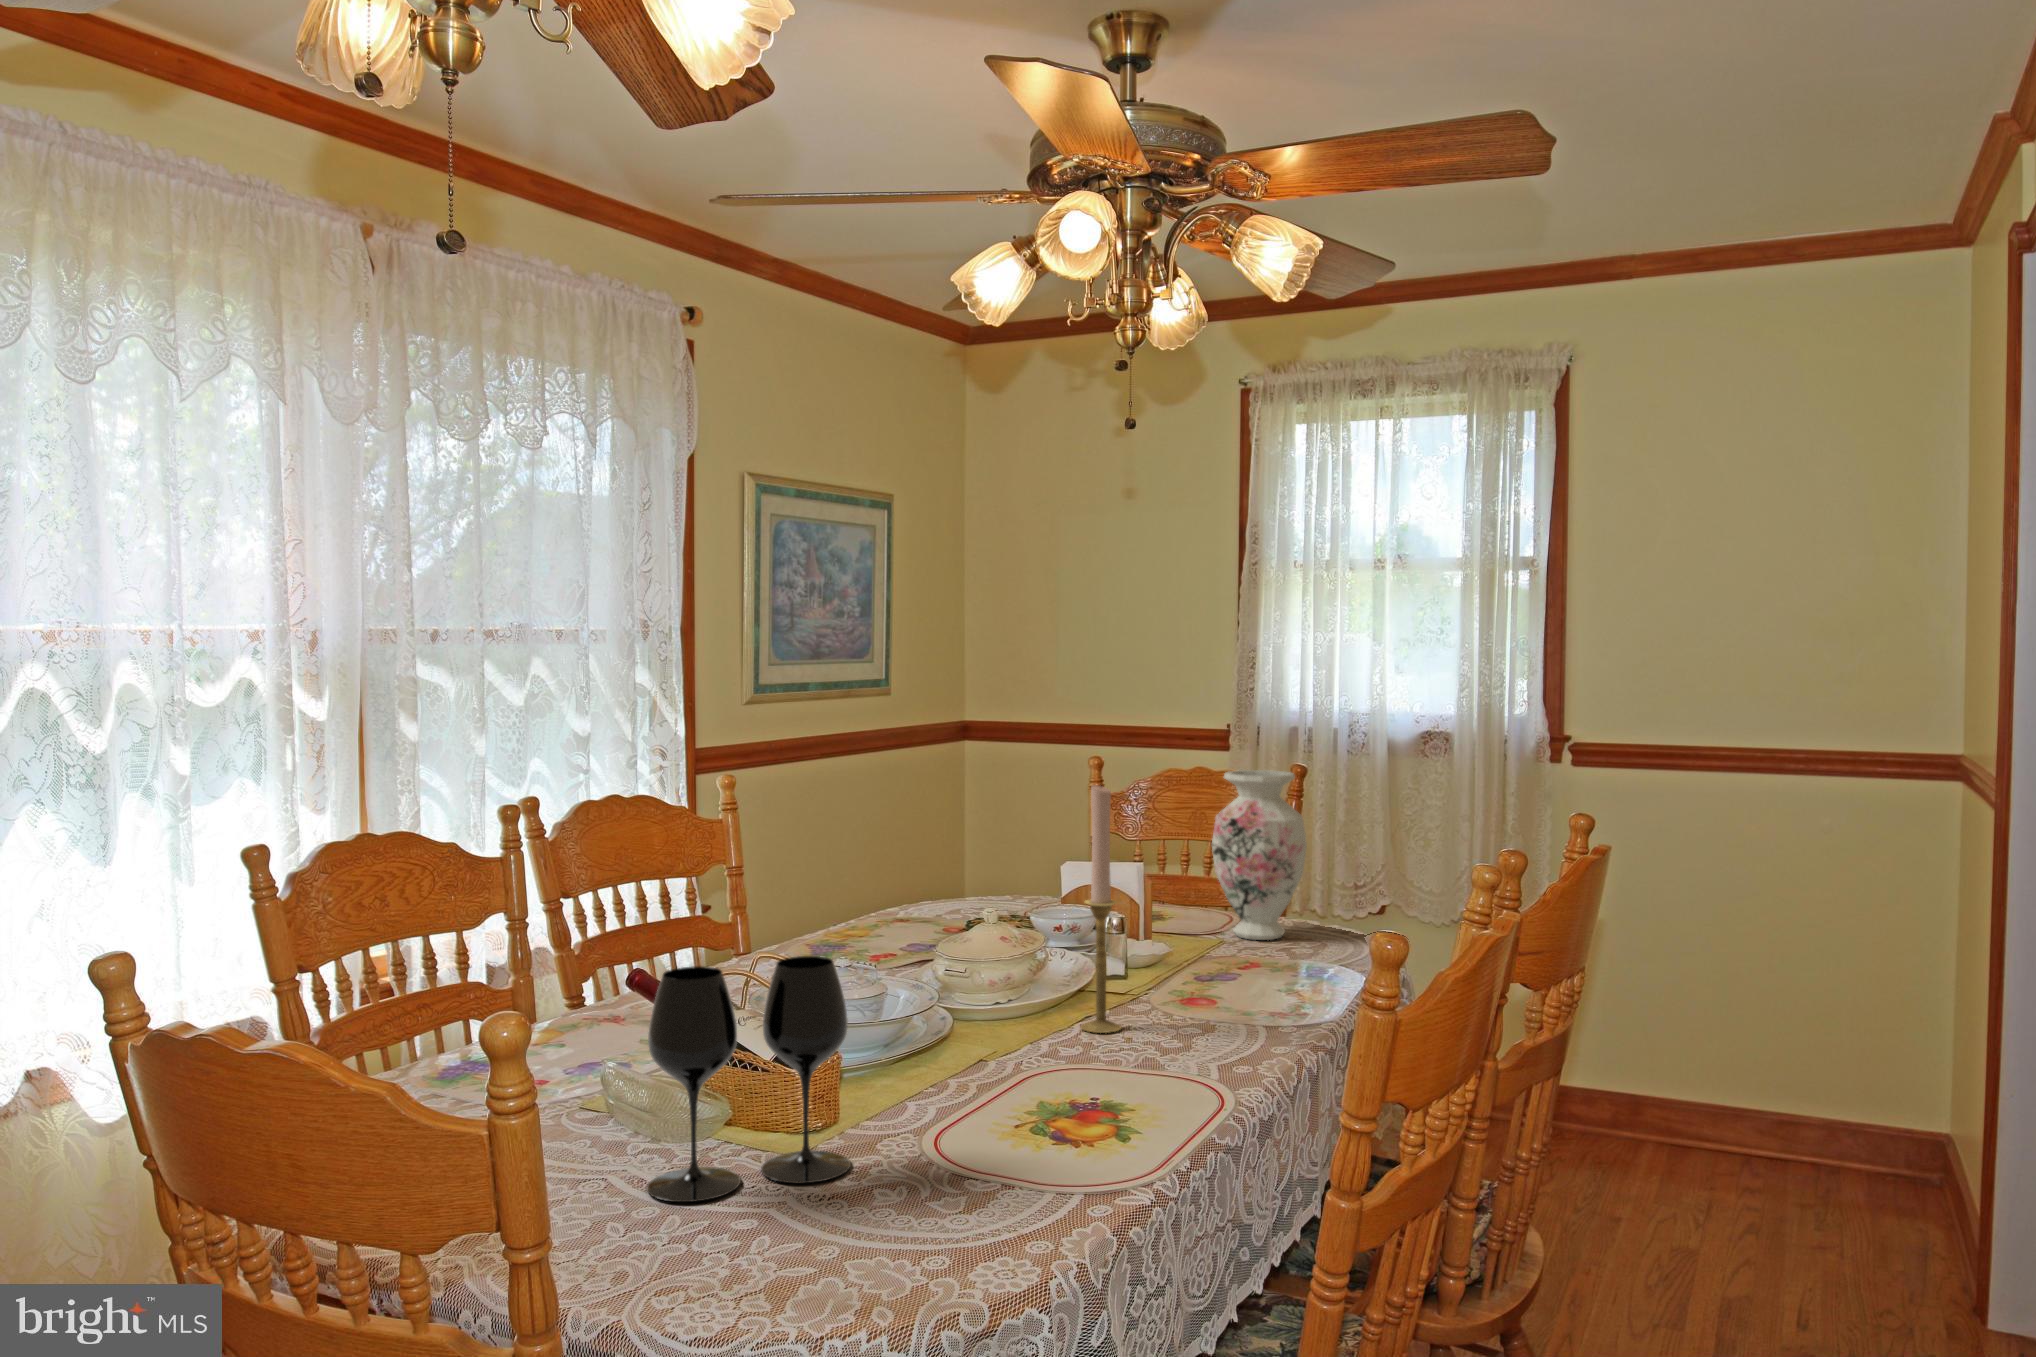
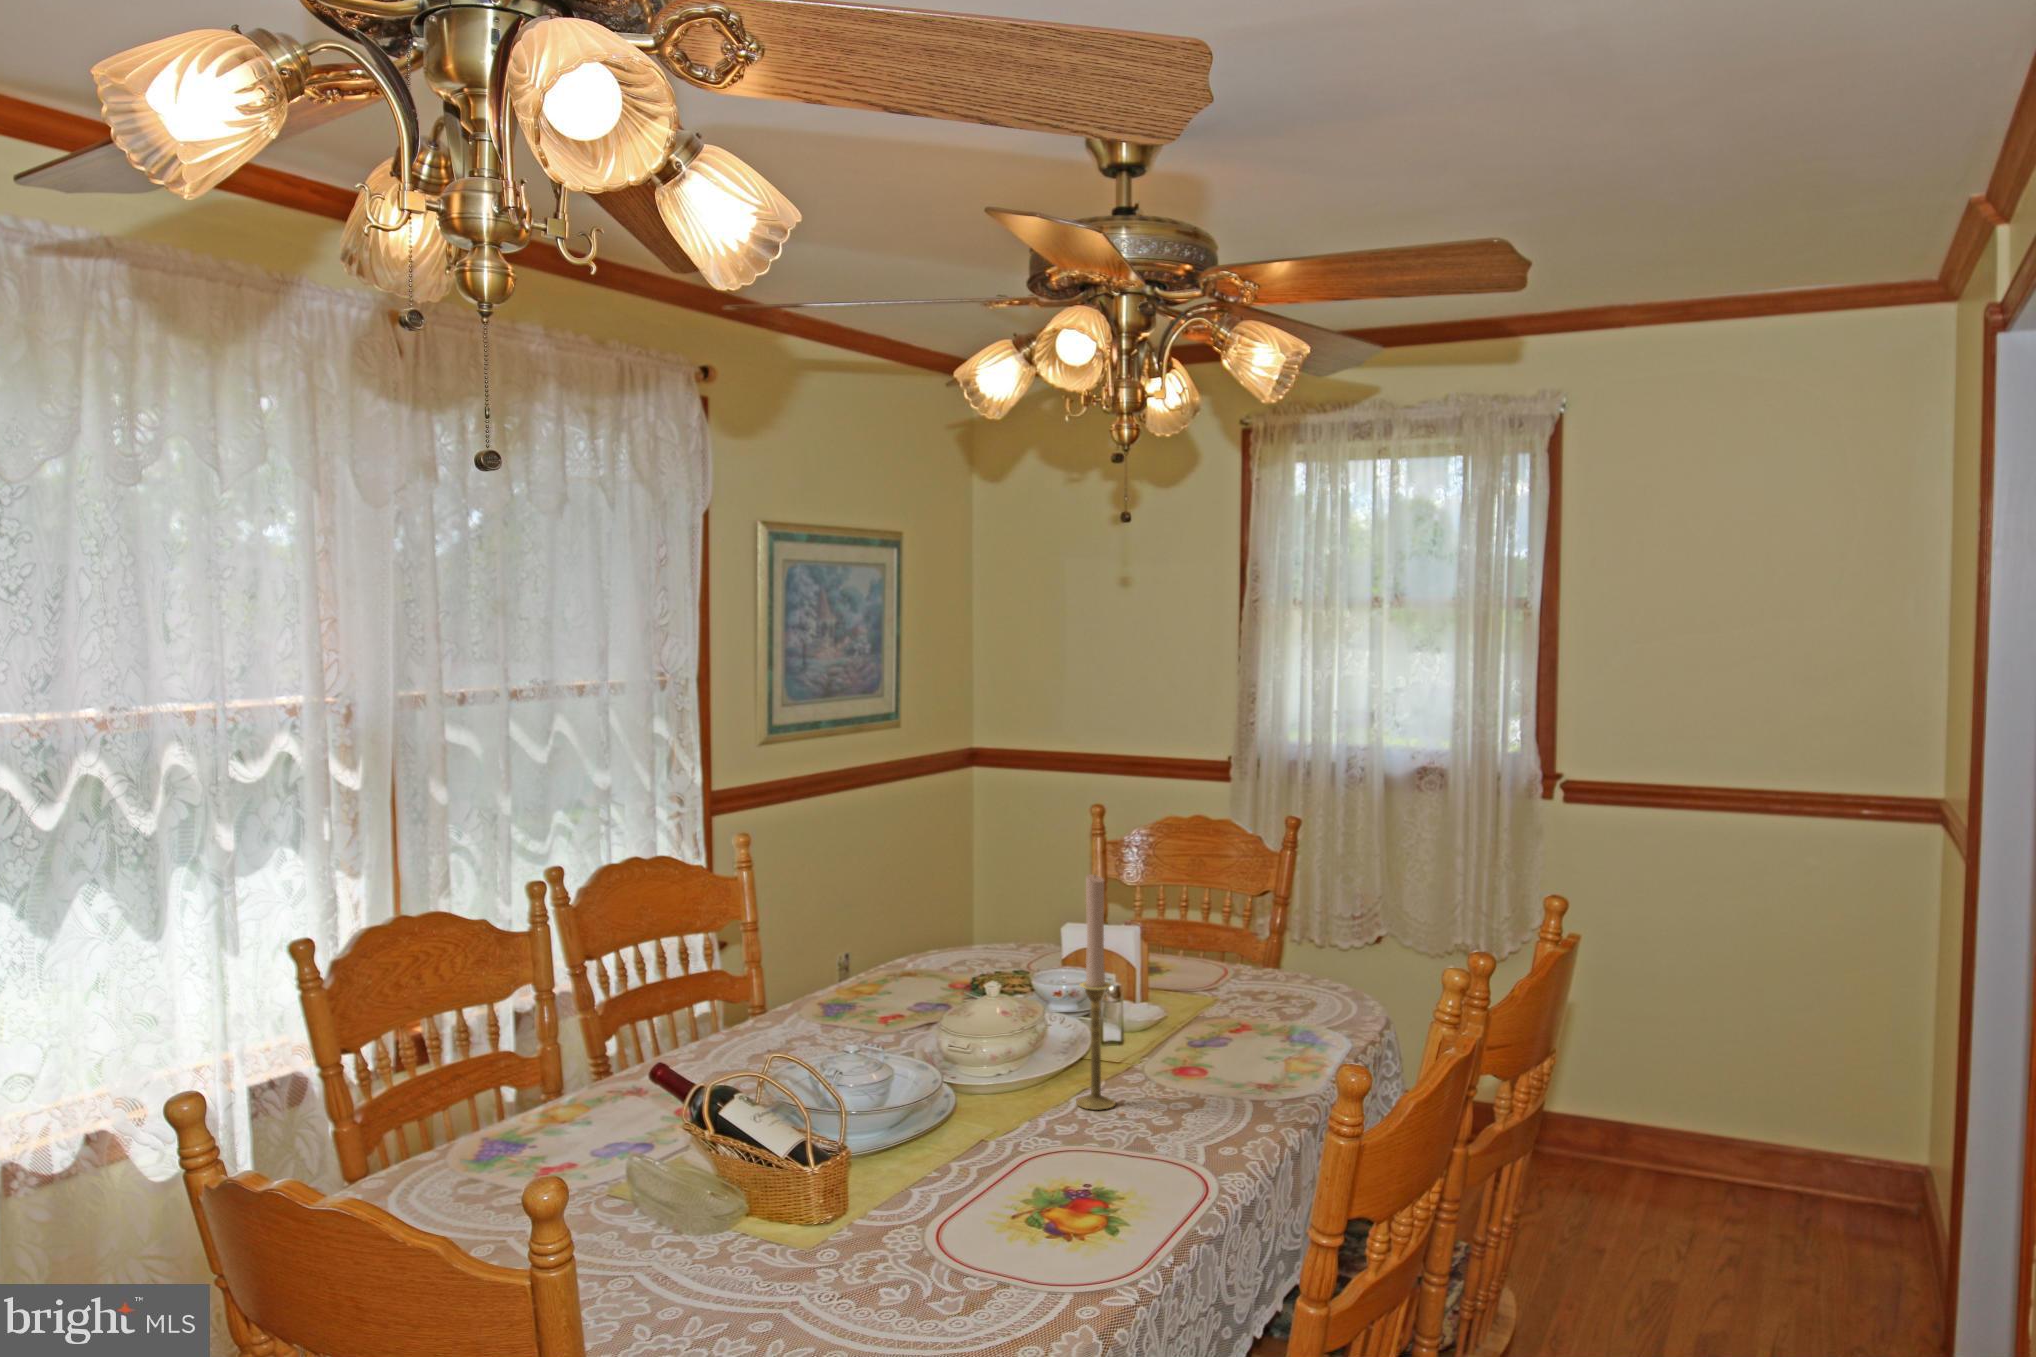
vase: present [1212,770,1307,940] -> none [1205,834,1297,1000]
wine glass: present [647,956,851,1202] -> none [670,1066,859,1302]

